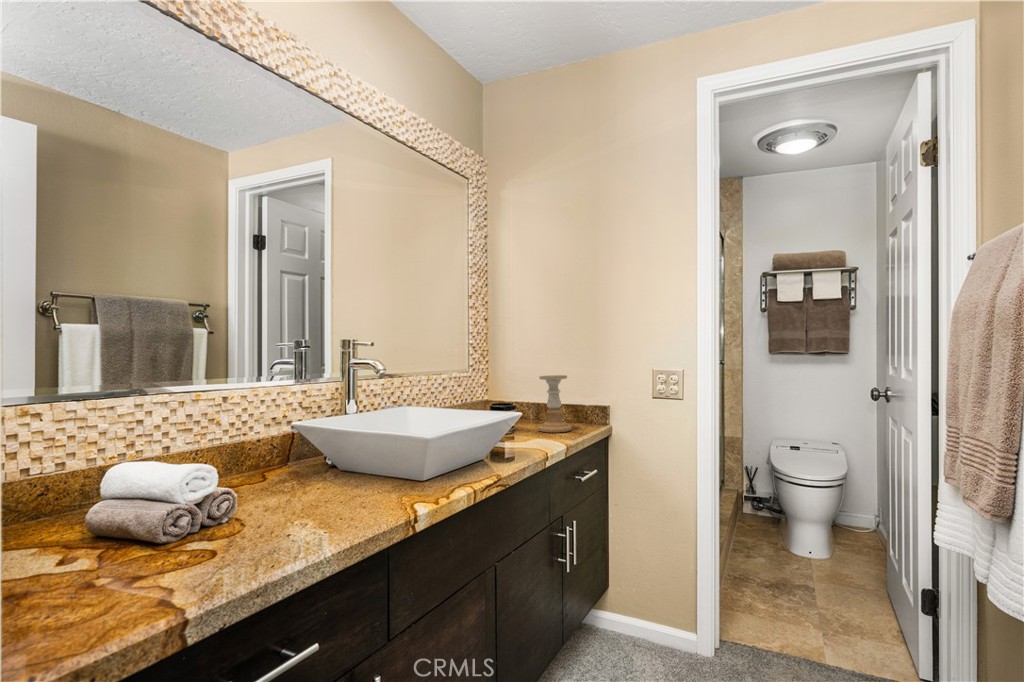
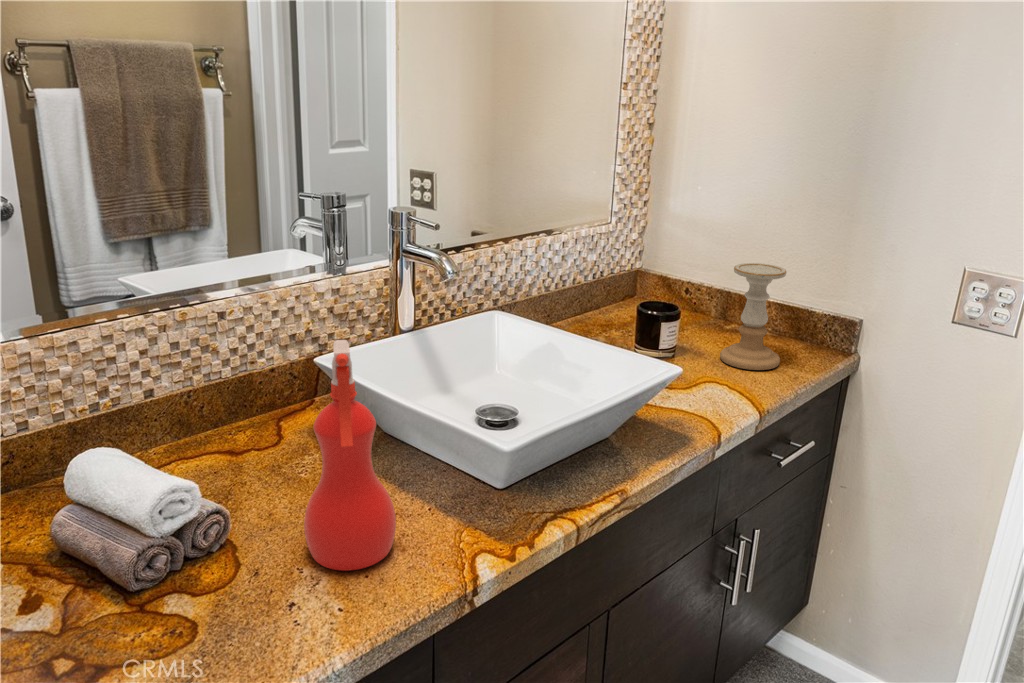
spray bottle: none [293,356,359,519] -> present [304,340,396,571]

